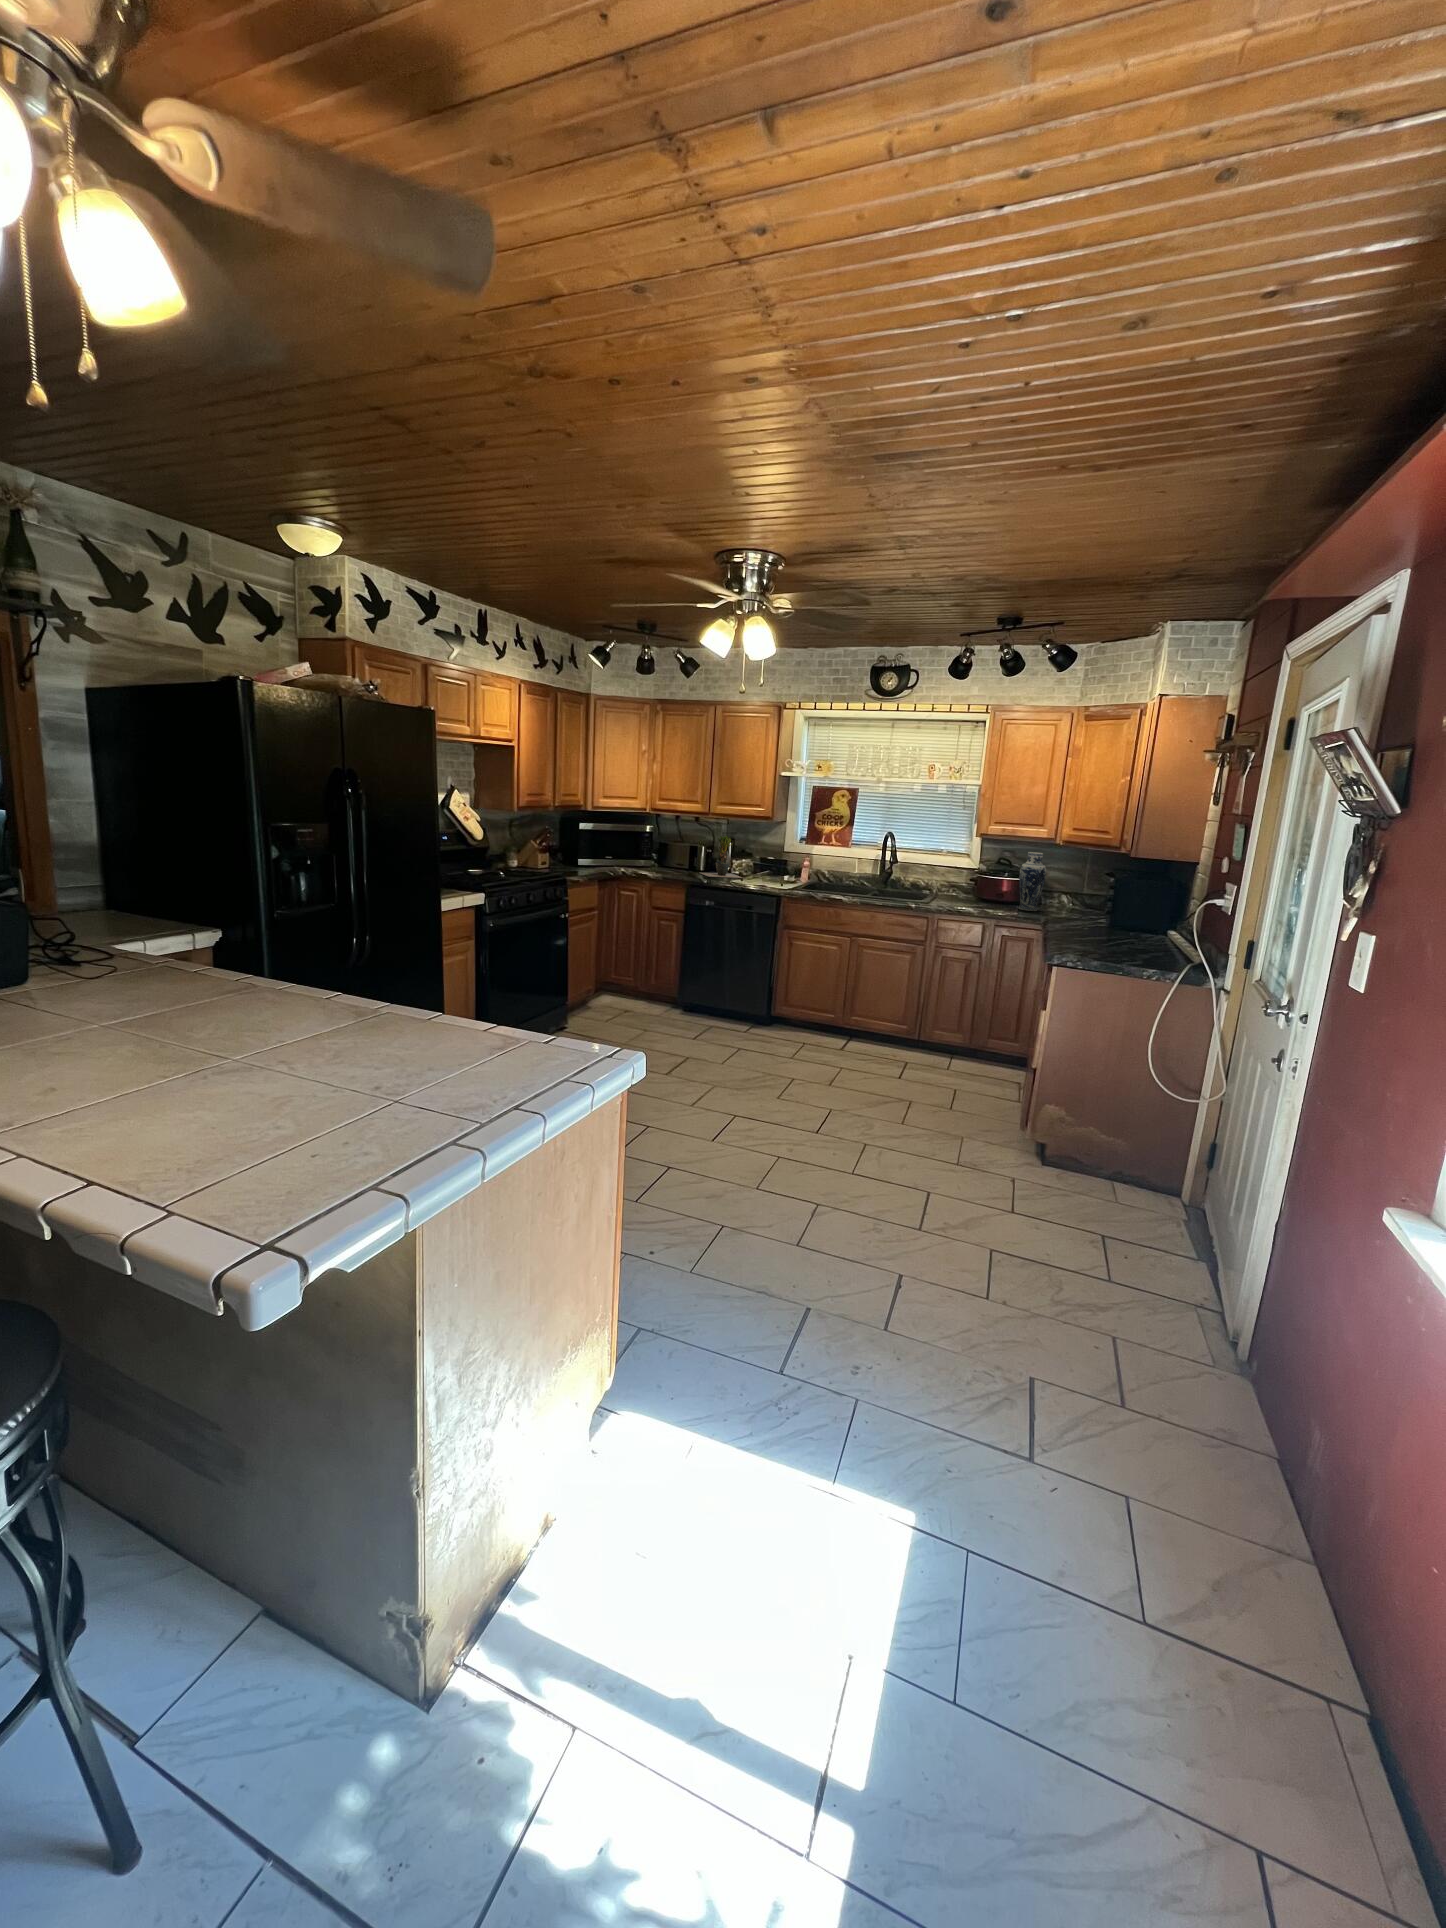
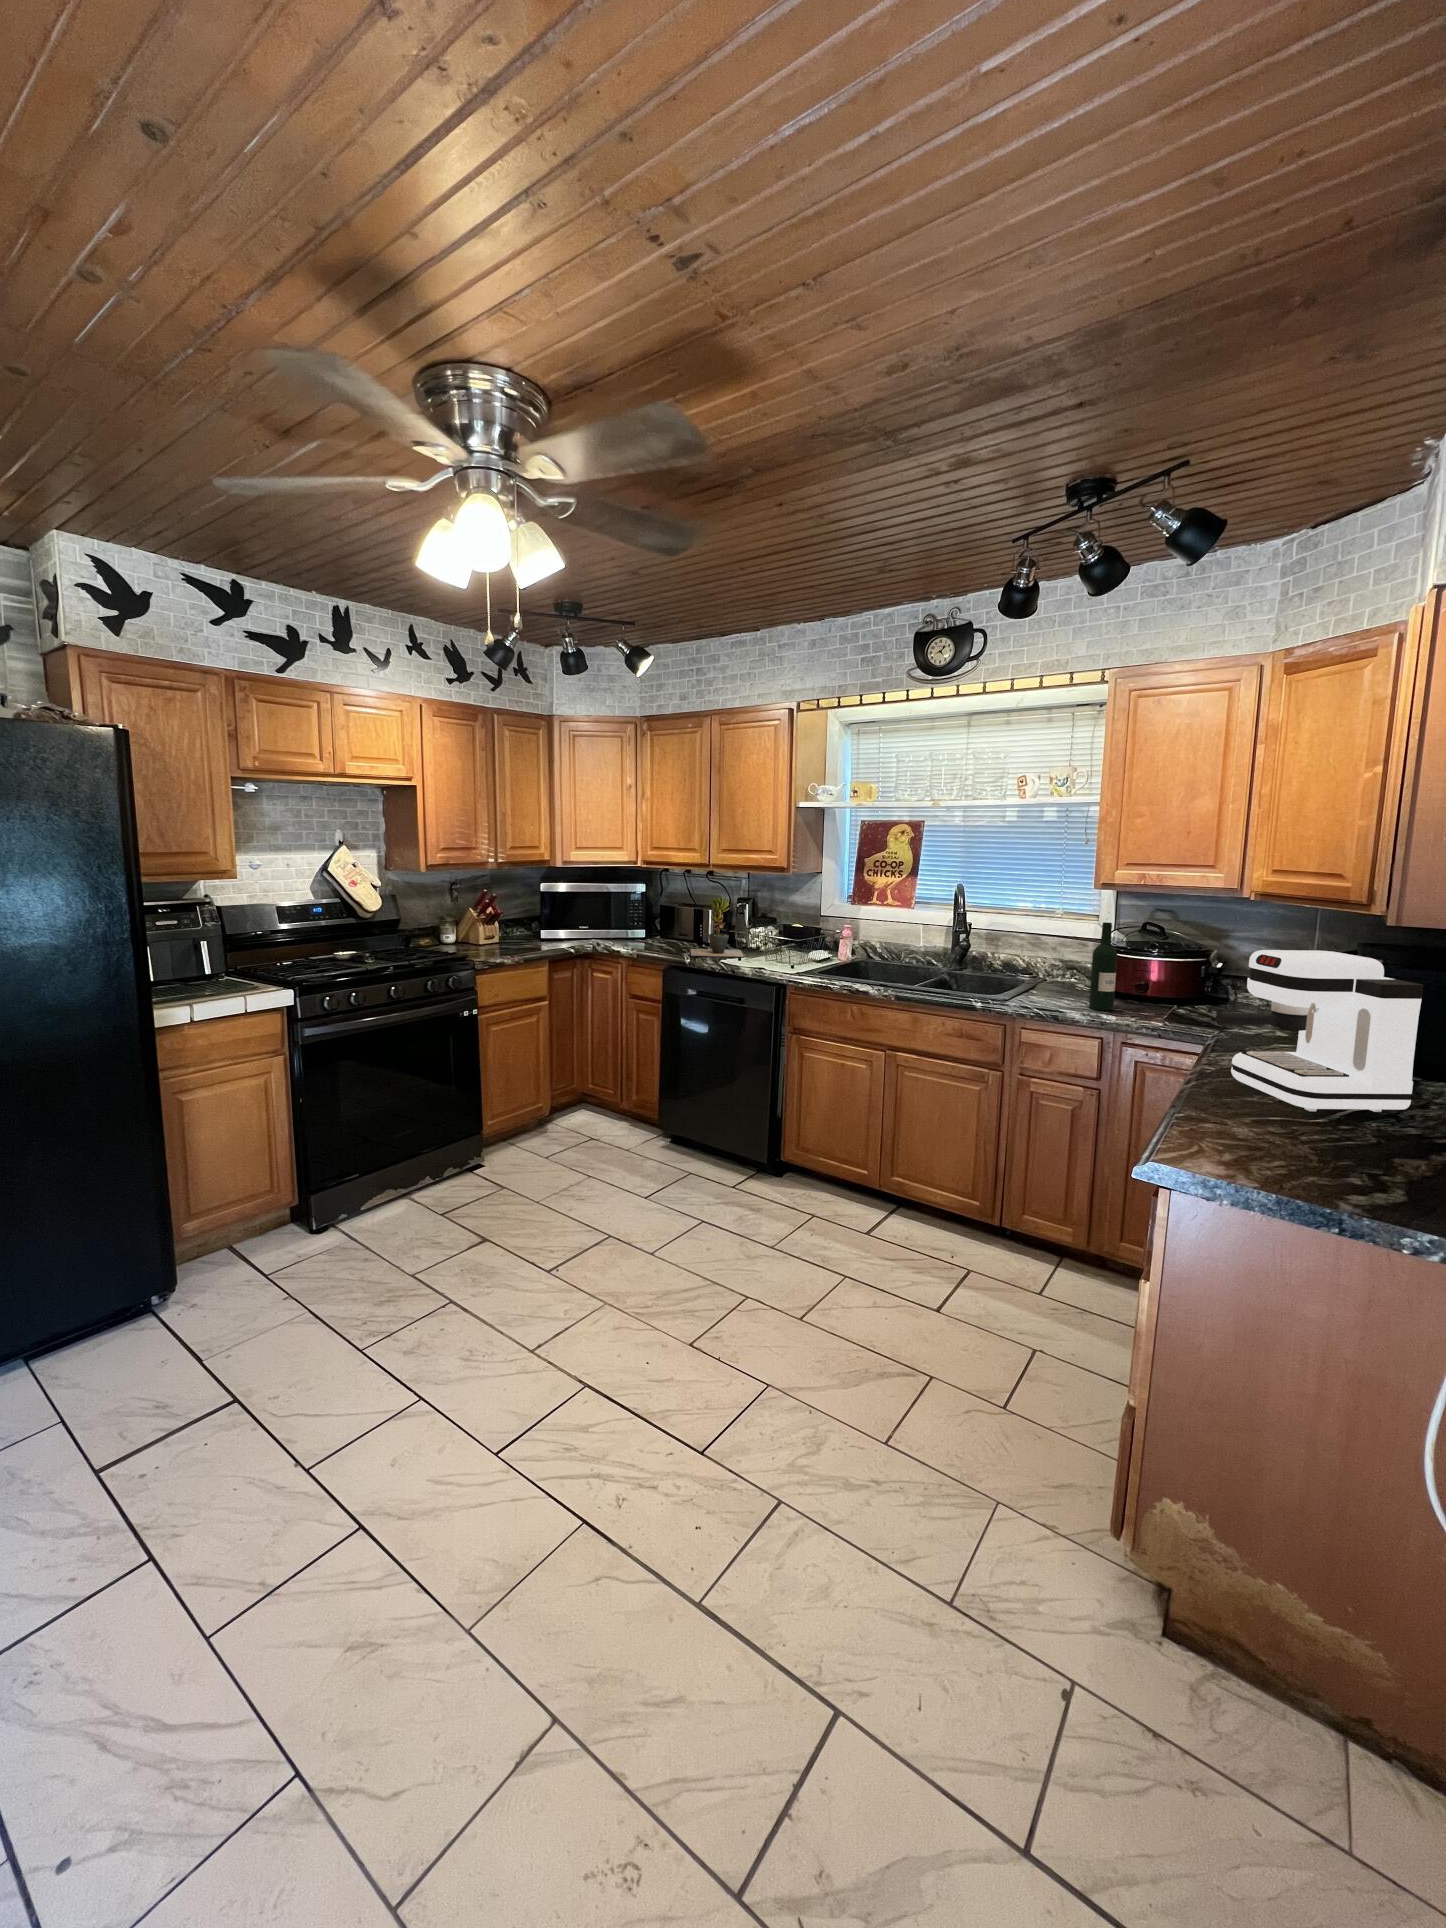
vase: present [1018,852,1046,911] -> none [1170,912,1224,1021]
wine bottle: none [976,857,992,907] -> present [1089,922,1117,1010]
coffee maker: none [1064,870,1145,941] -> present [1216,950,1423,1112]

